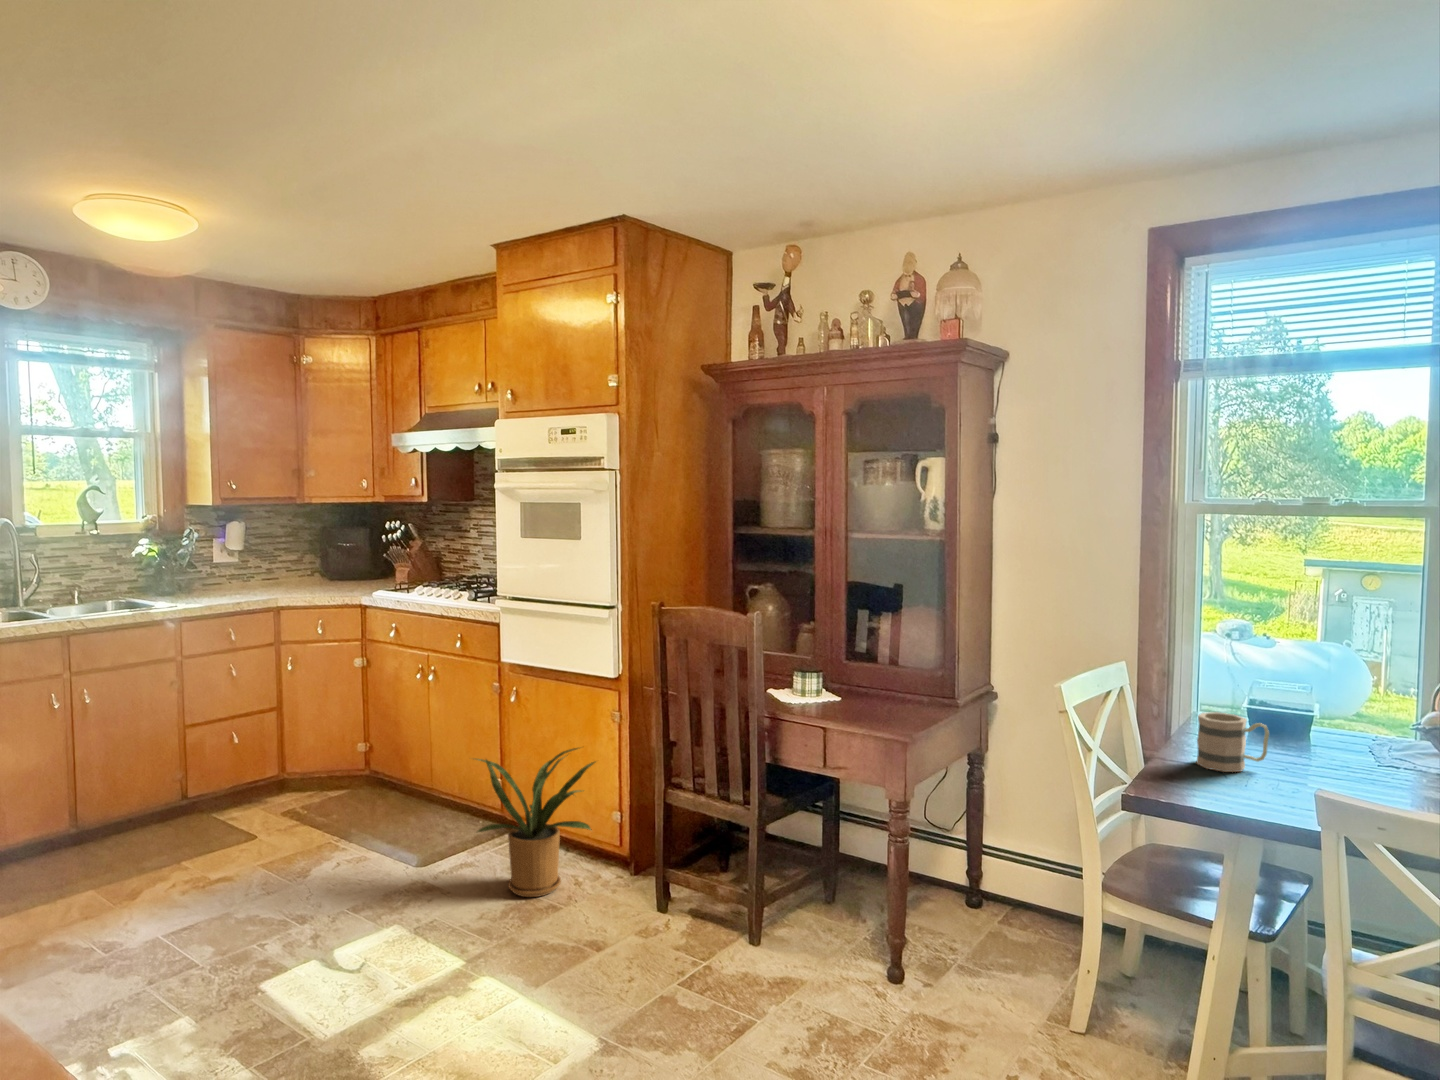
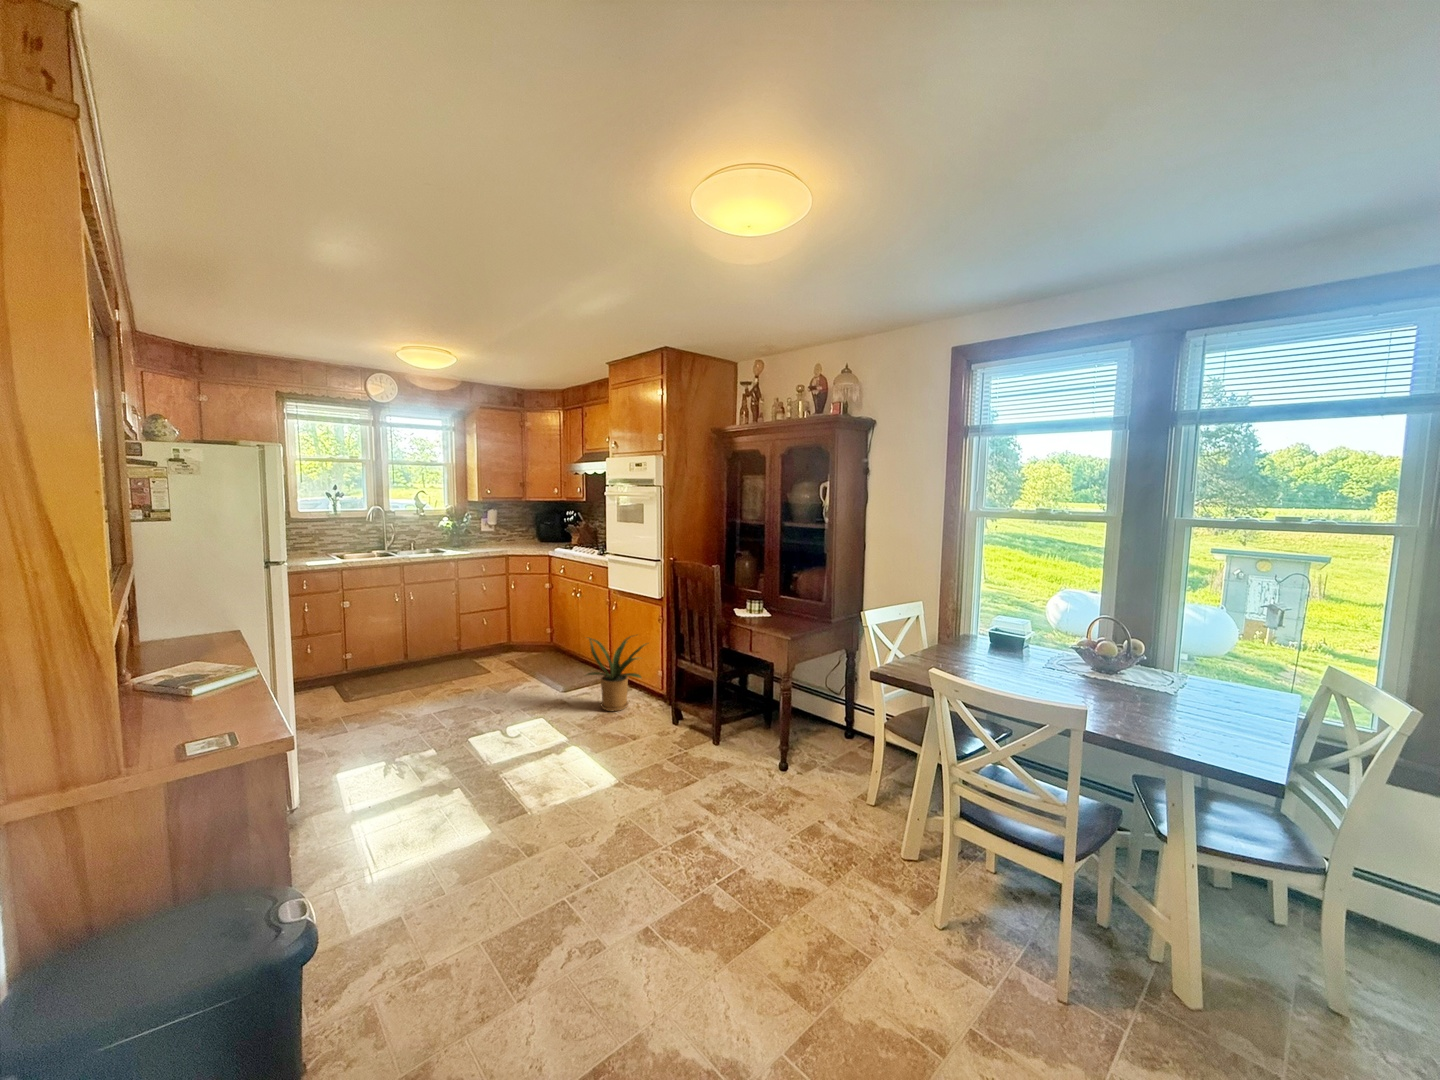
mug: present [1197,712,1269,772] -> none [935,631,975,665]

